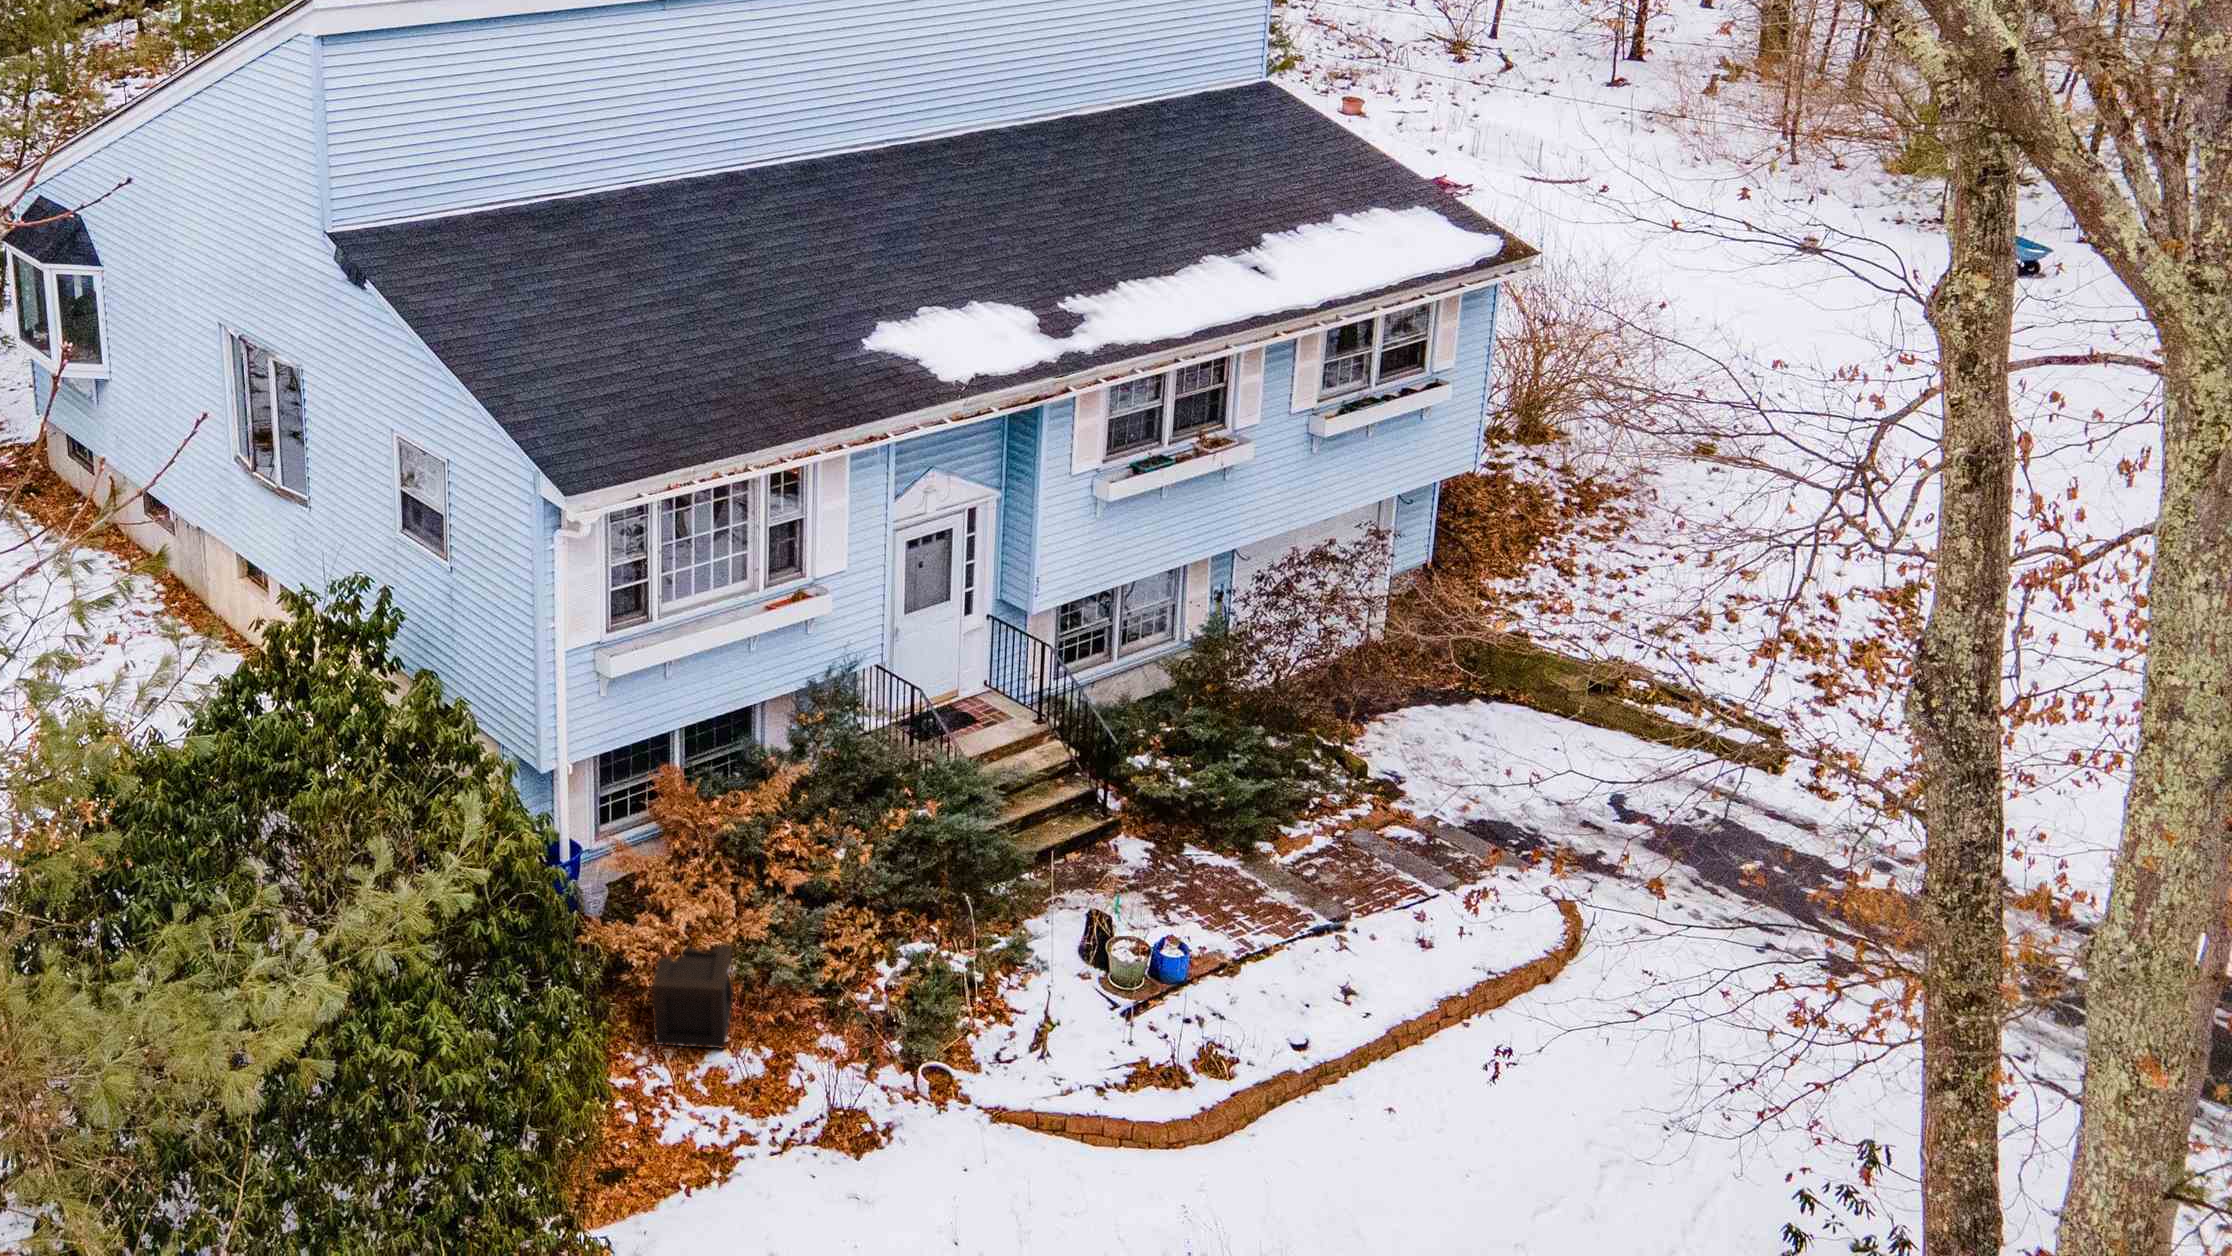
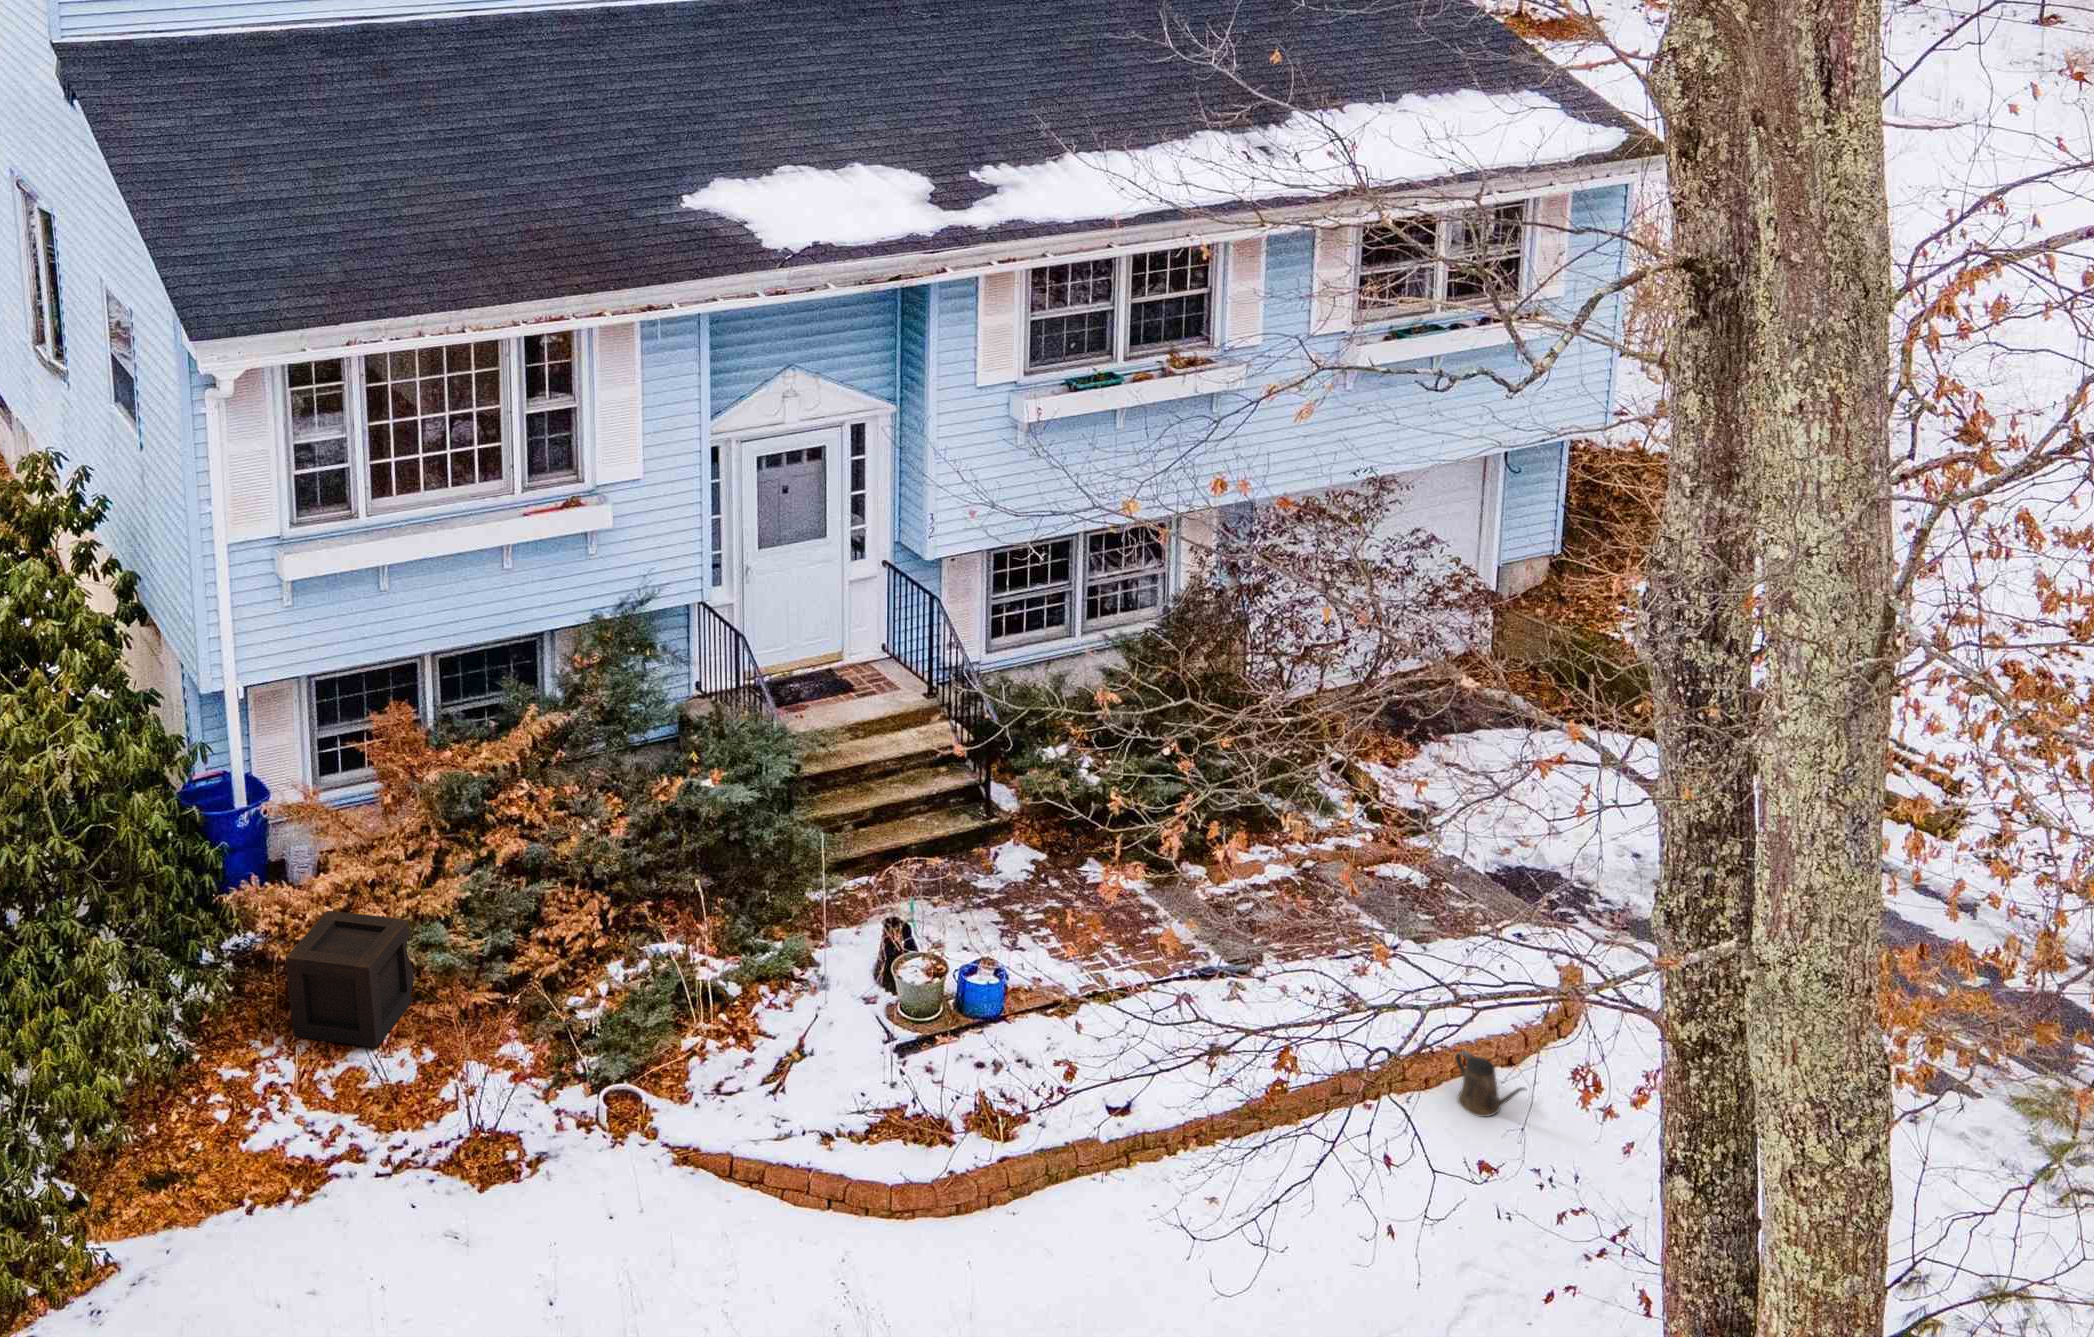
watering can: none [1519,982,1586,1031] -> present [1455,1051,1526,1117]

